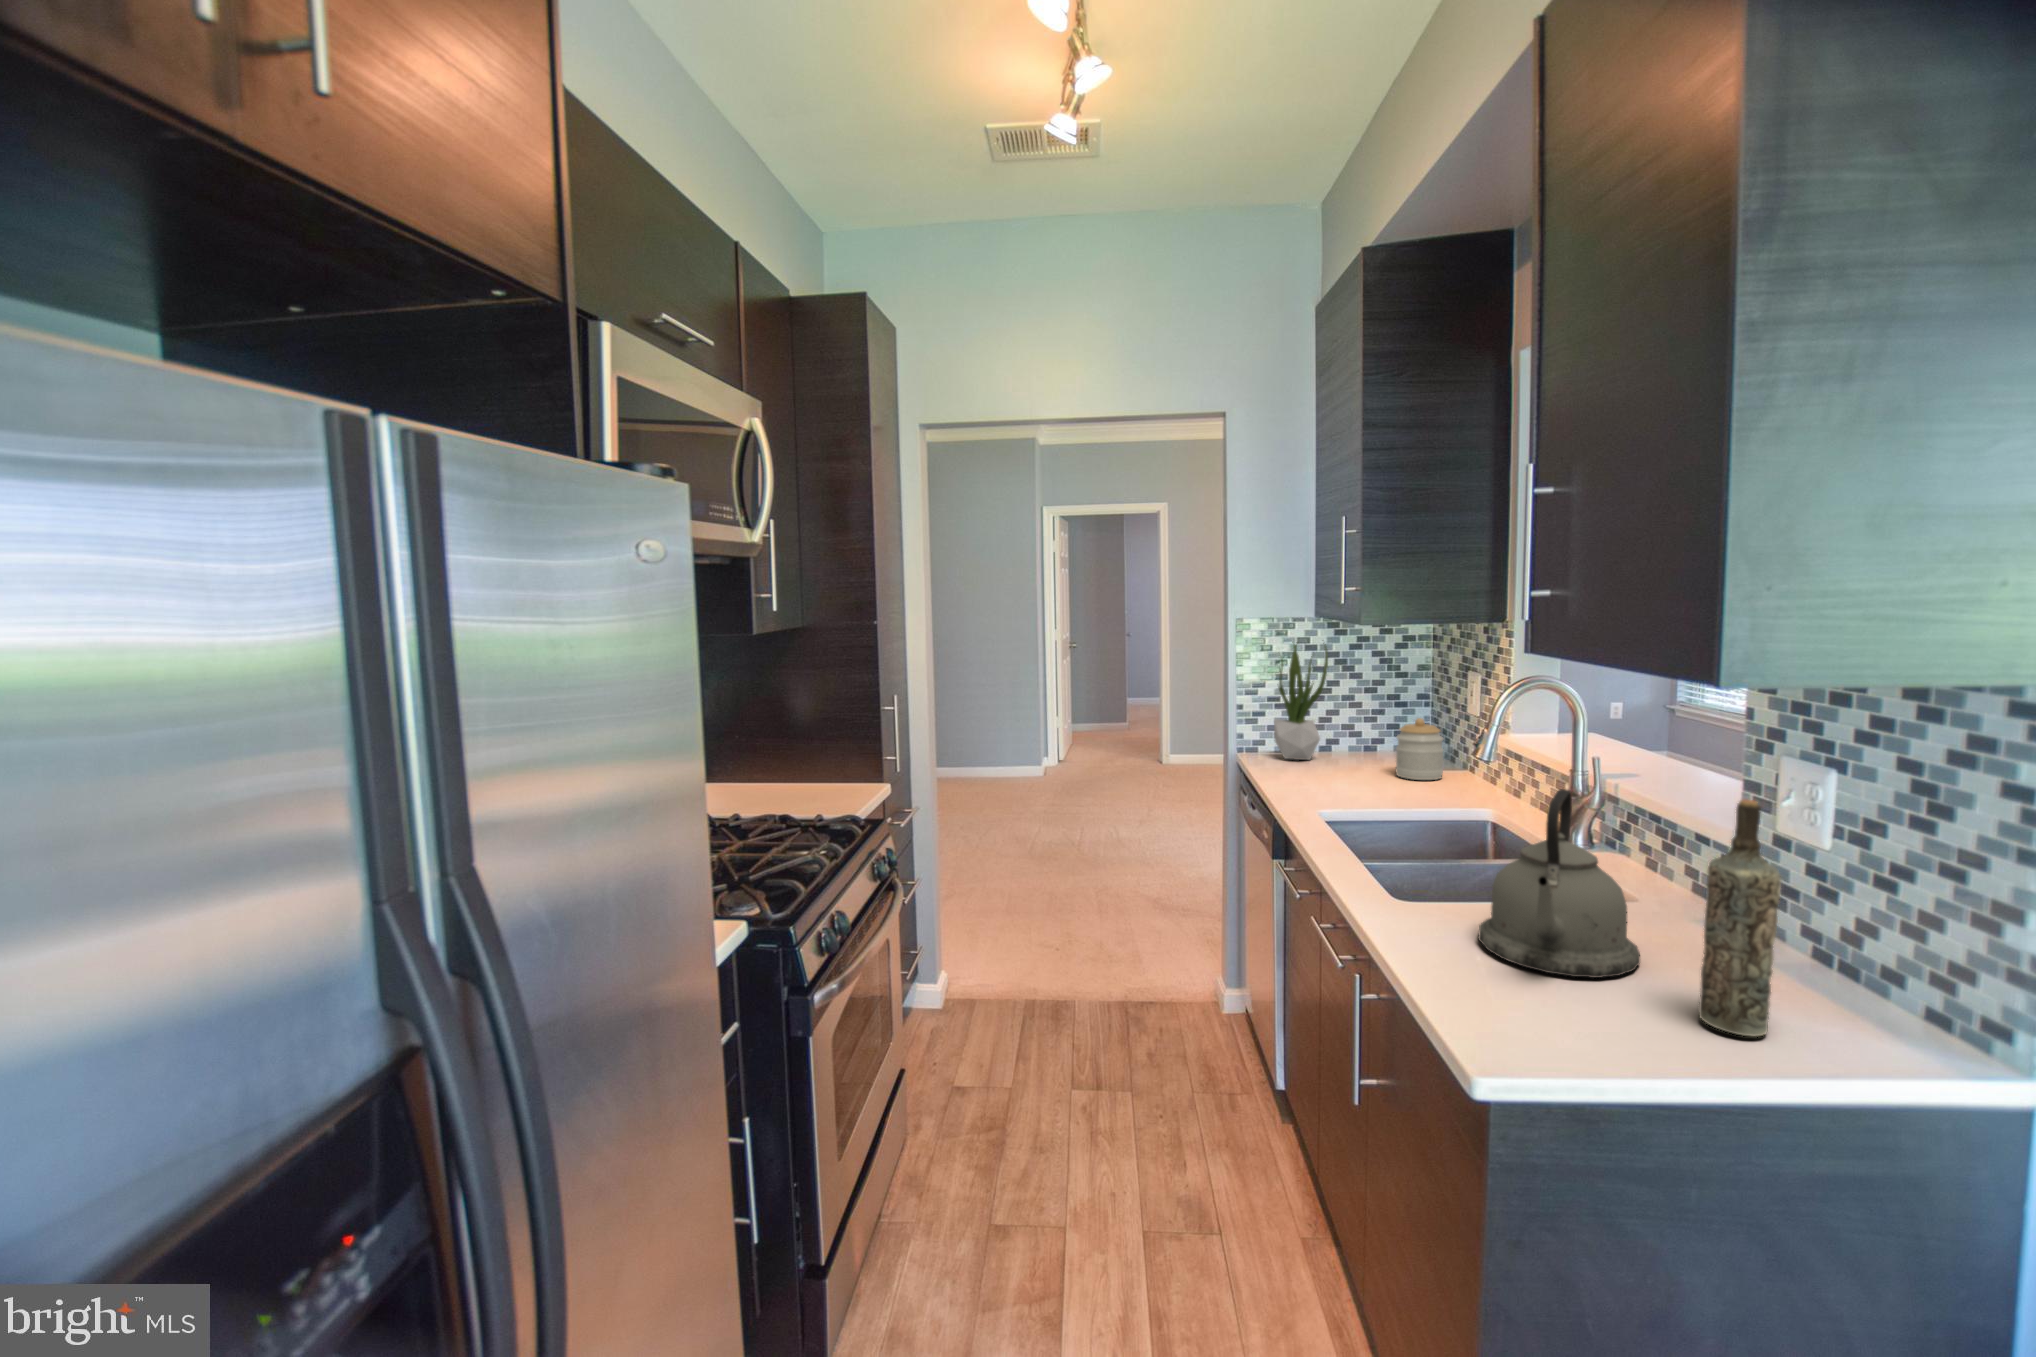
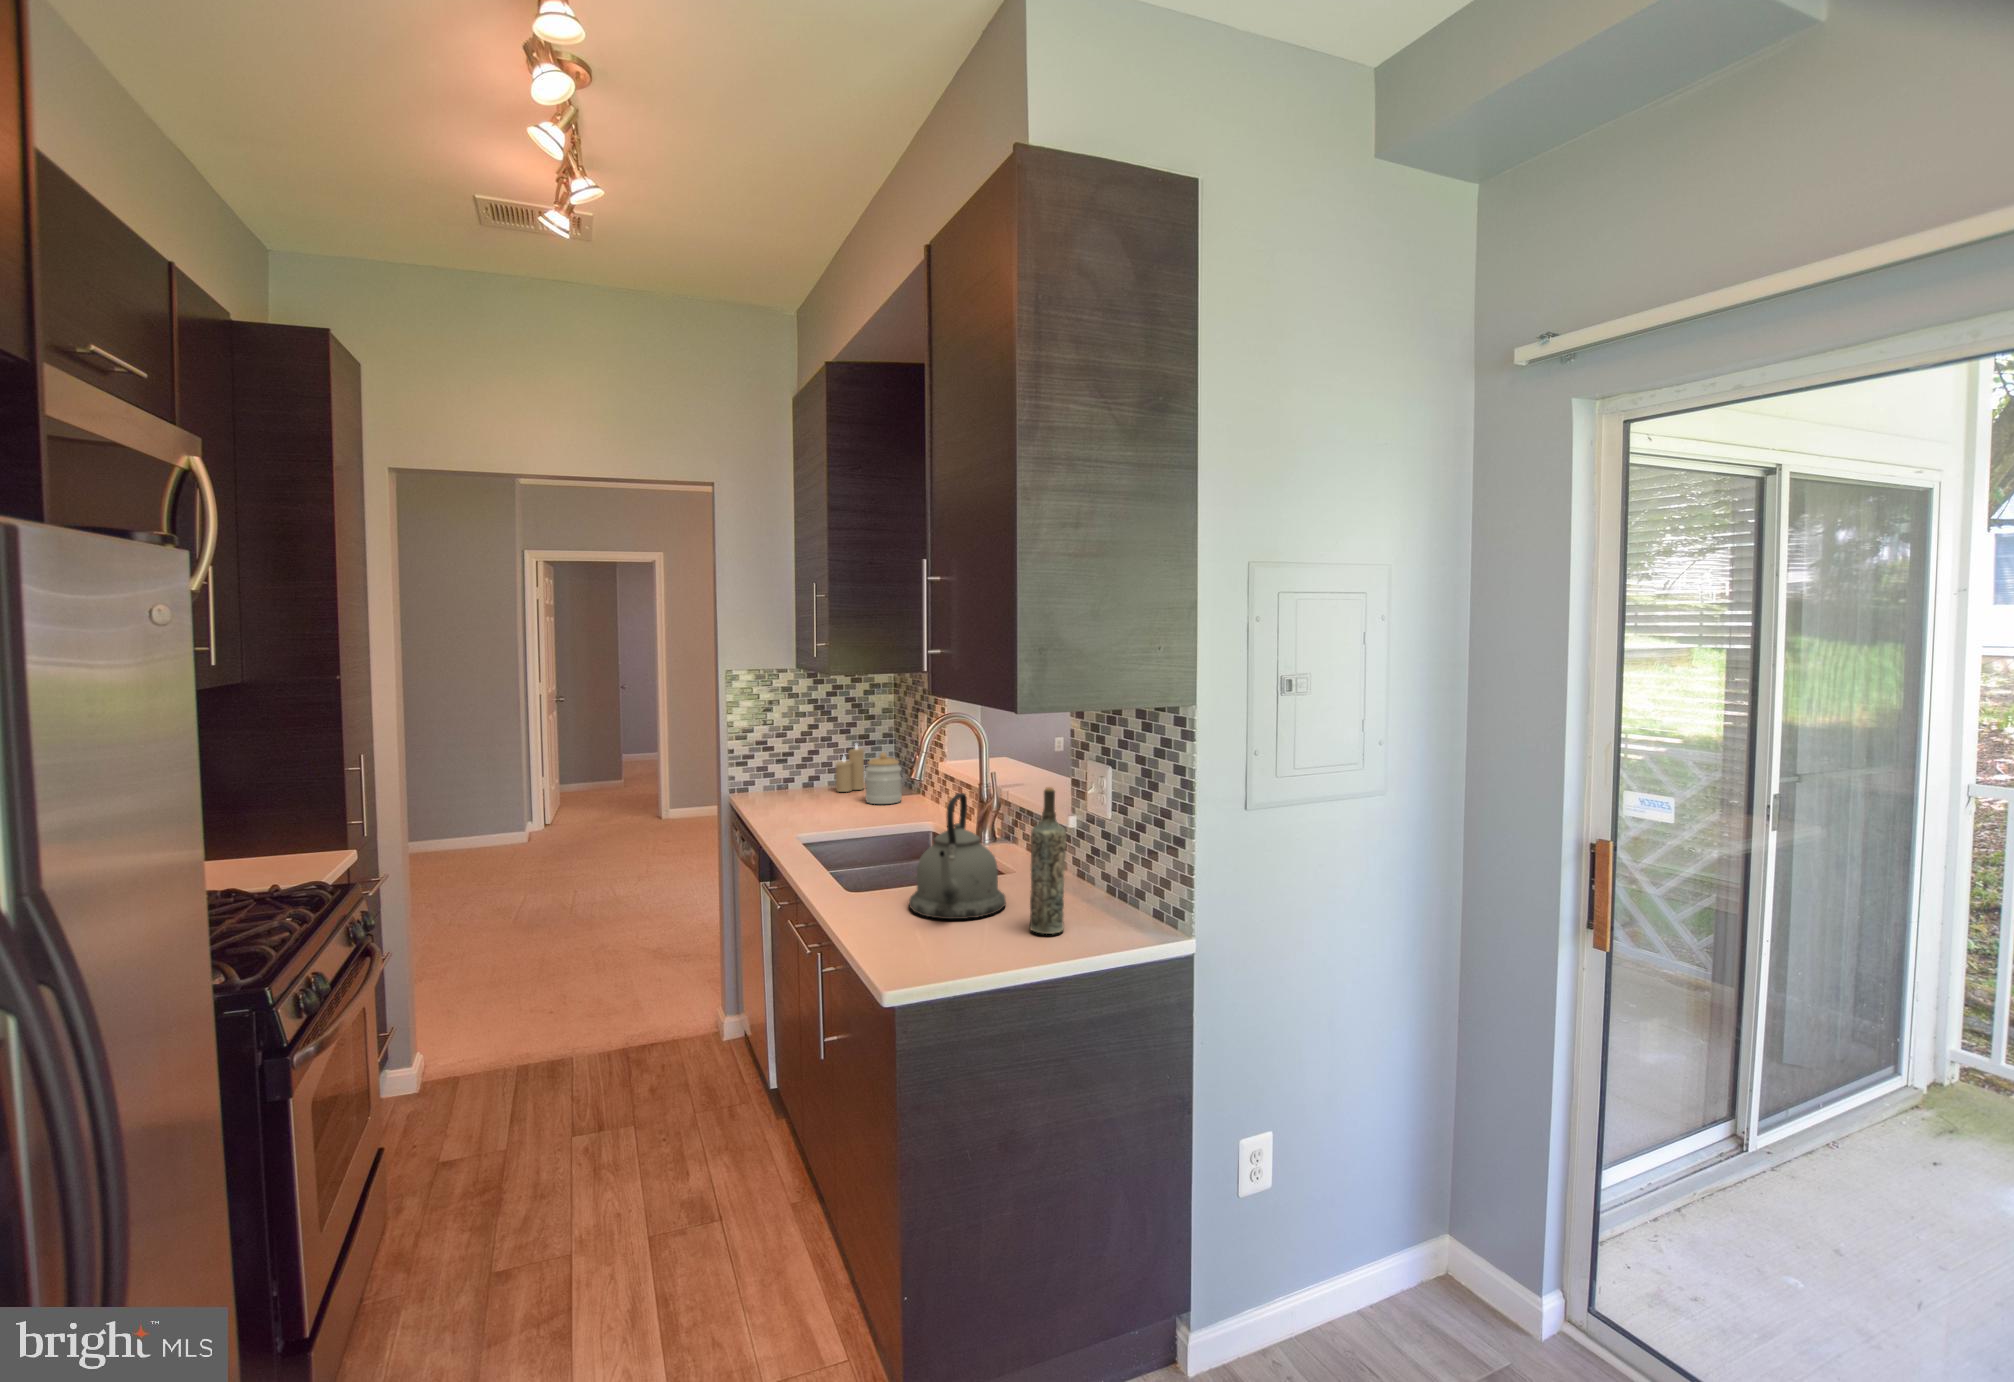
potted plant: present [1274,644,1328,760] -> none [763,687,809,796]
candle: none [1358,704,1393,760] -> present [836,744,864,792]

